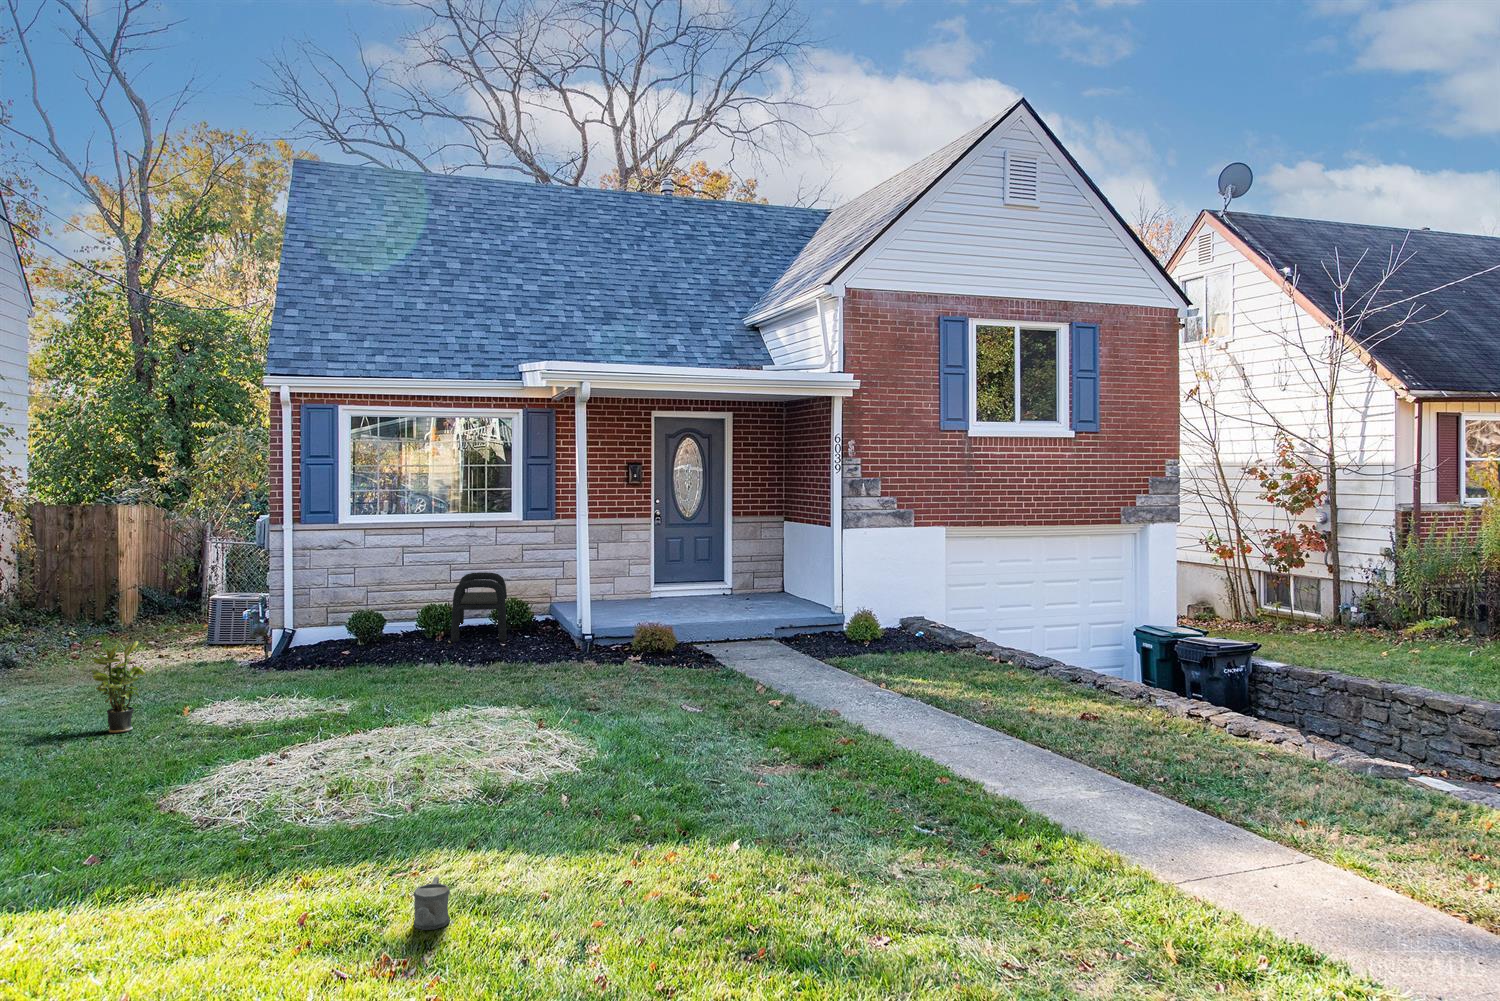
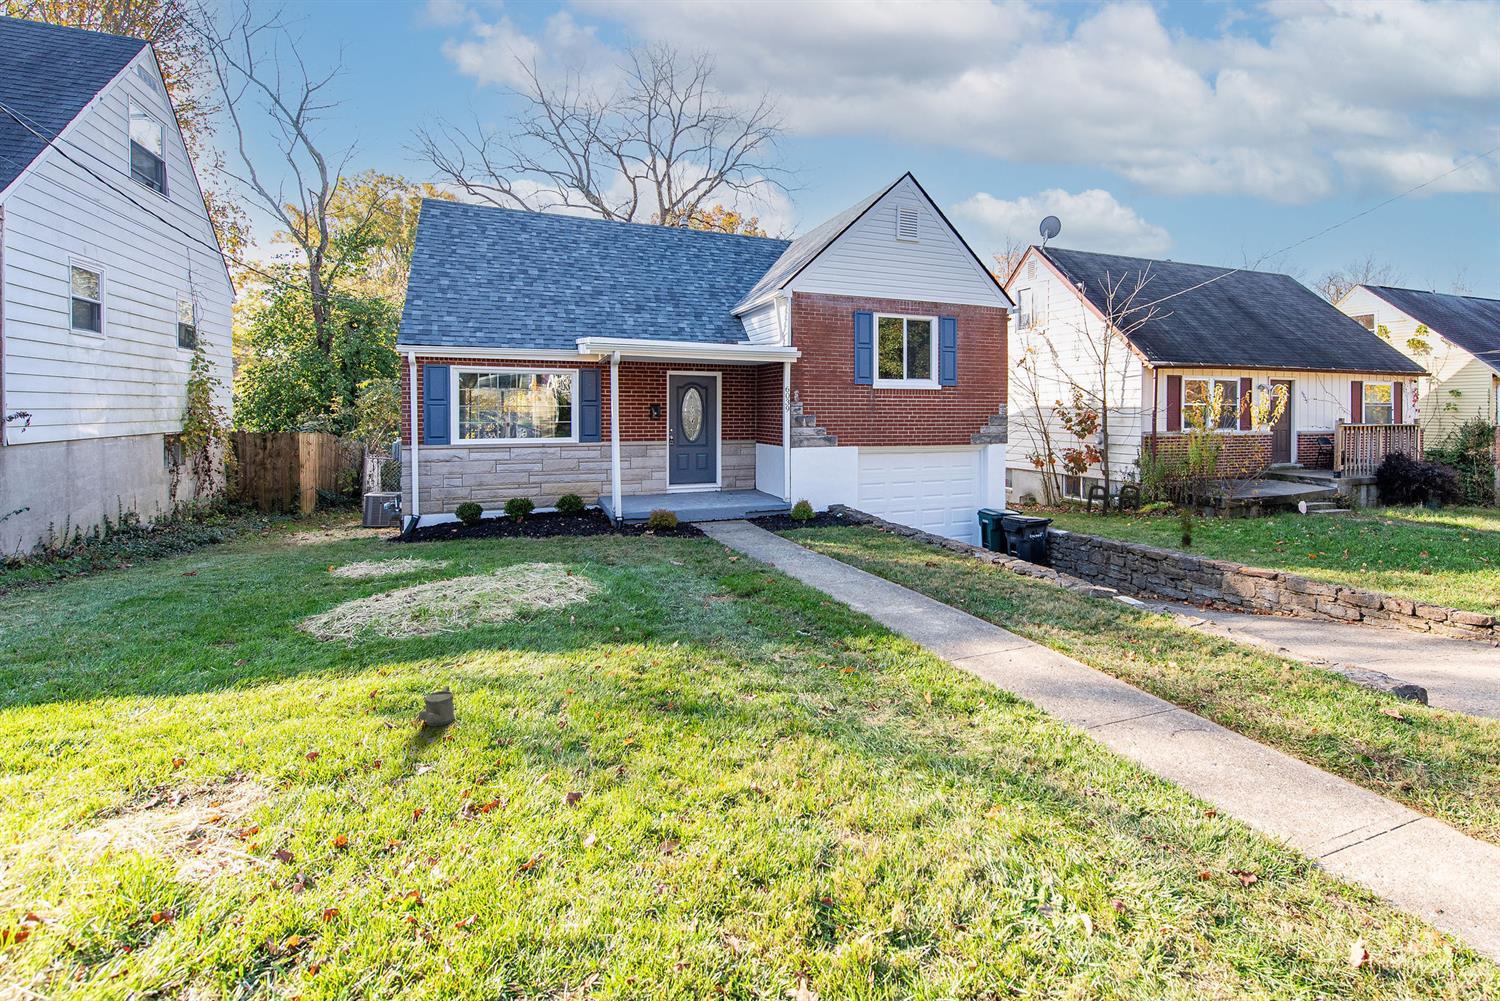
bench: present [451,572,508,642] -> present [1087,485,1140,516]
potted plant: present [91,641,146,733] -> present [1178,508,1198,547]

